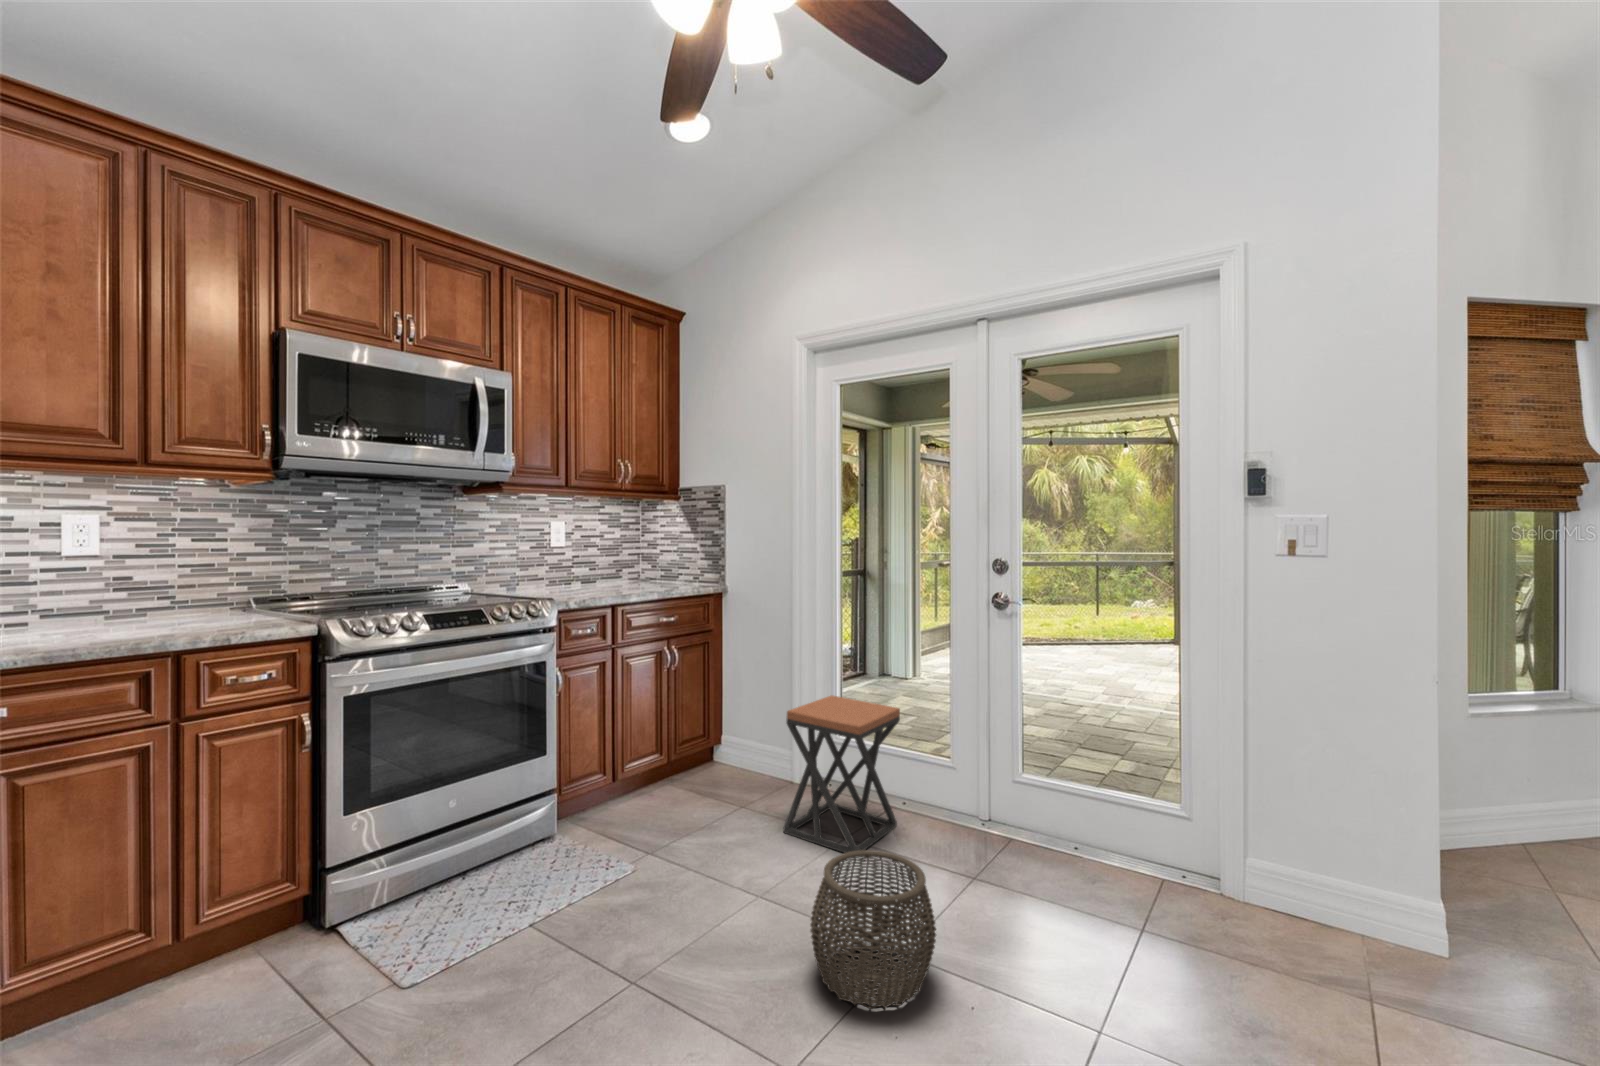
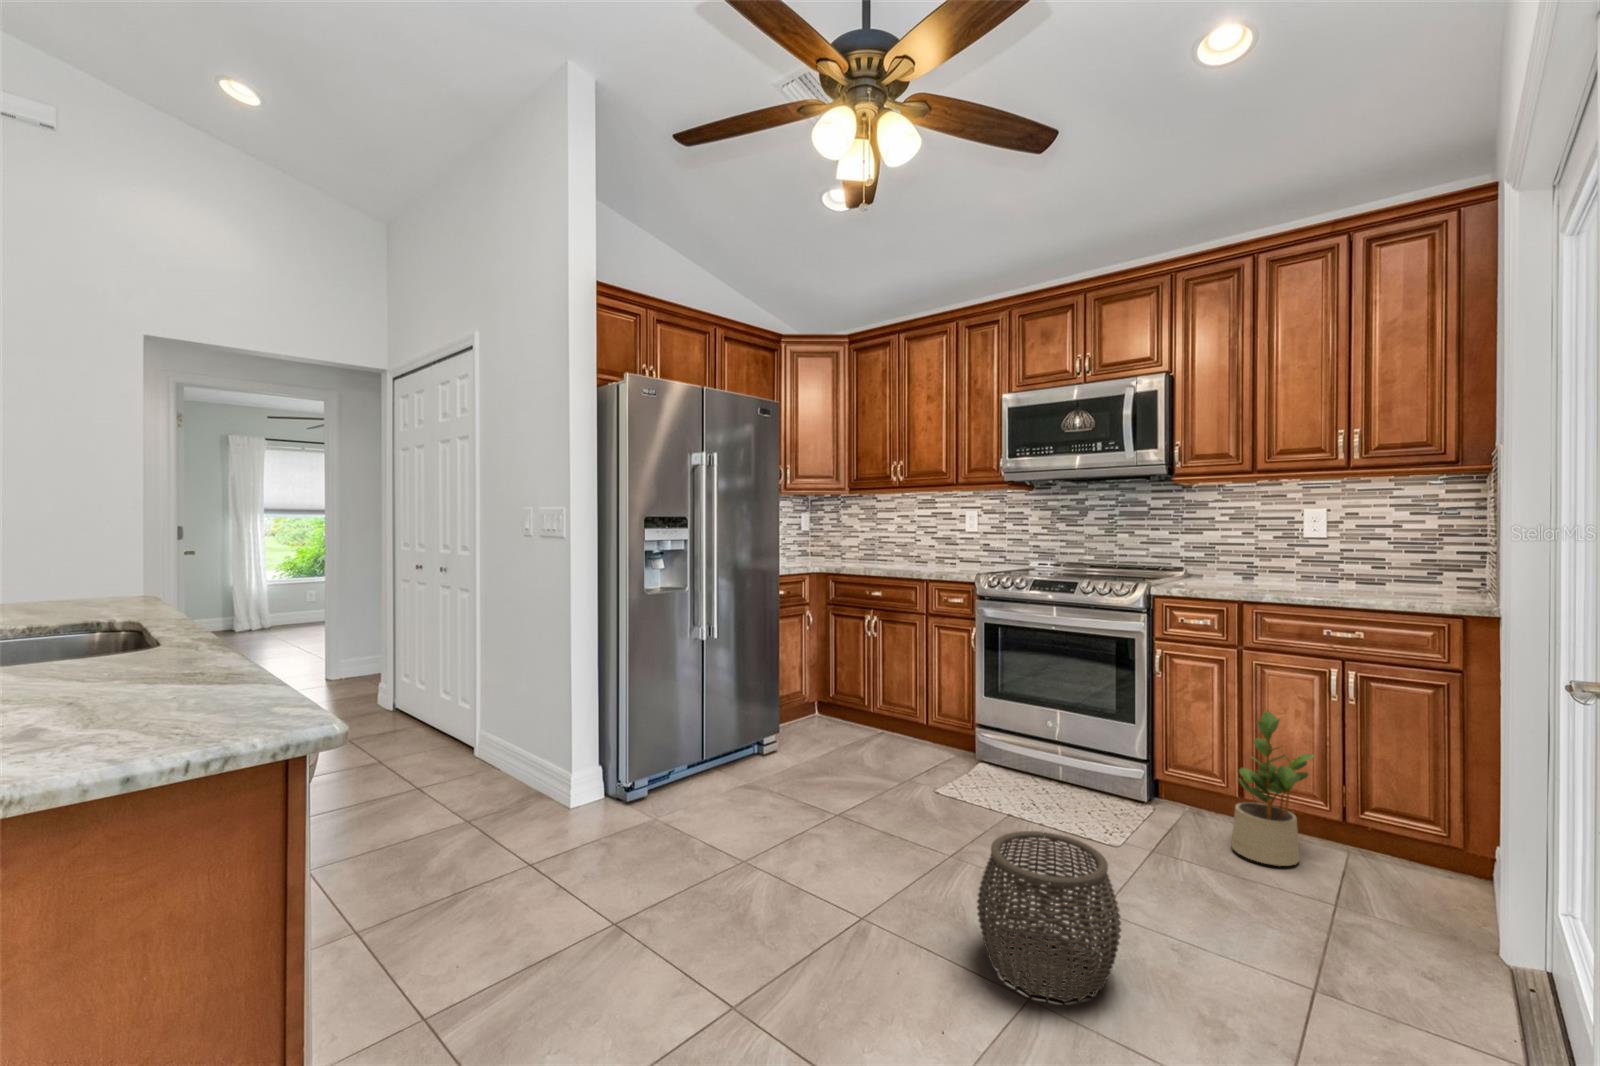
stool: present [783,695,900,853] -> none [1345,758,1549,1061]
potted plant: none [640,705,704,836] -> present [1231,712,1314,866]

